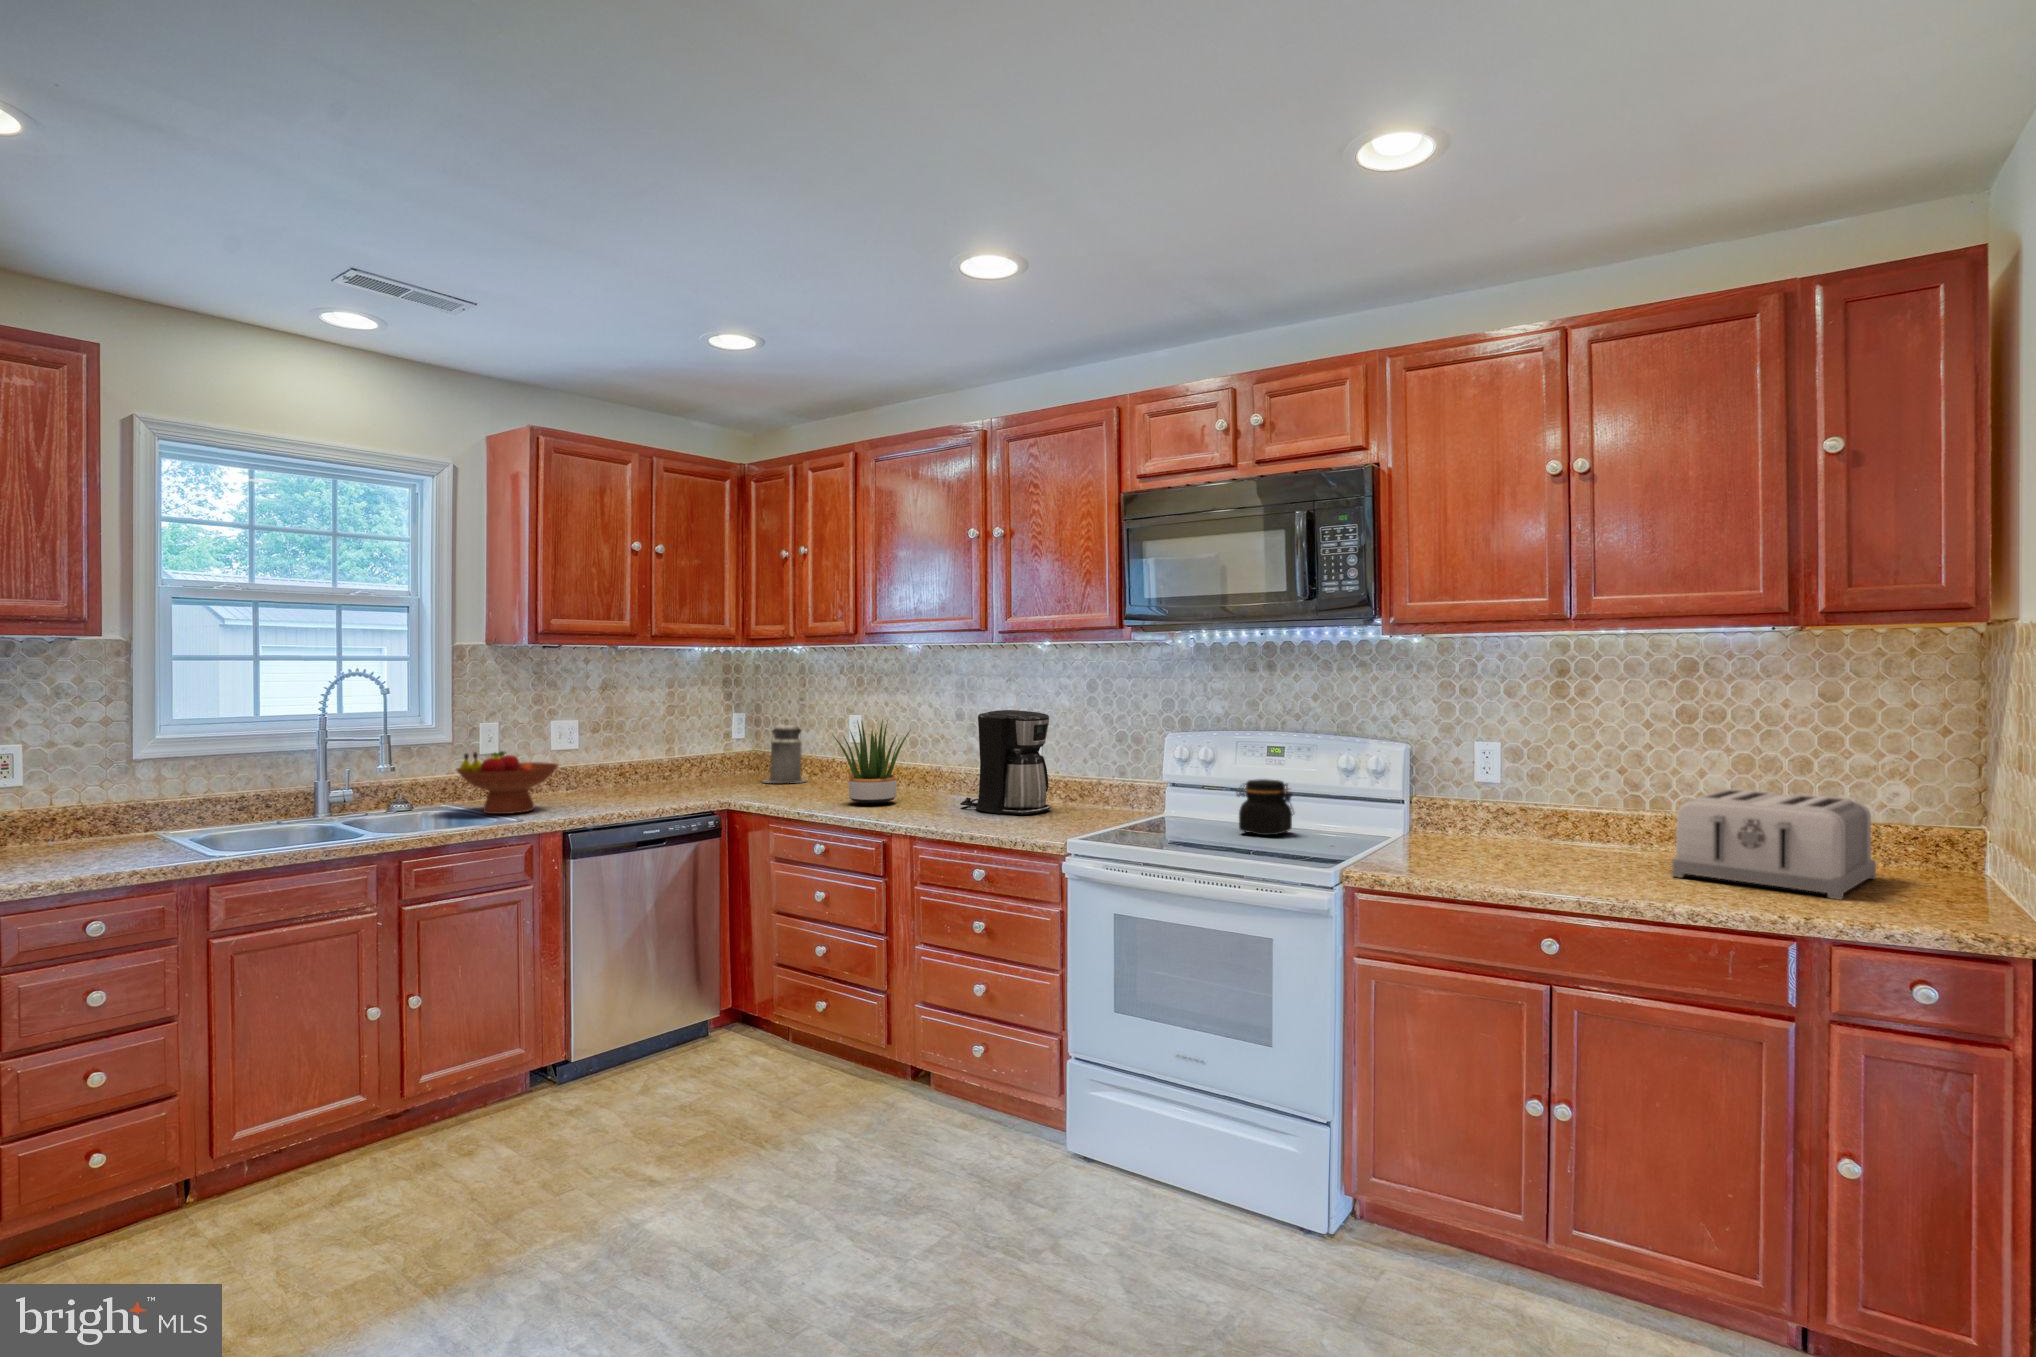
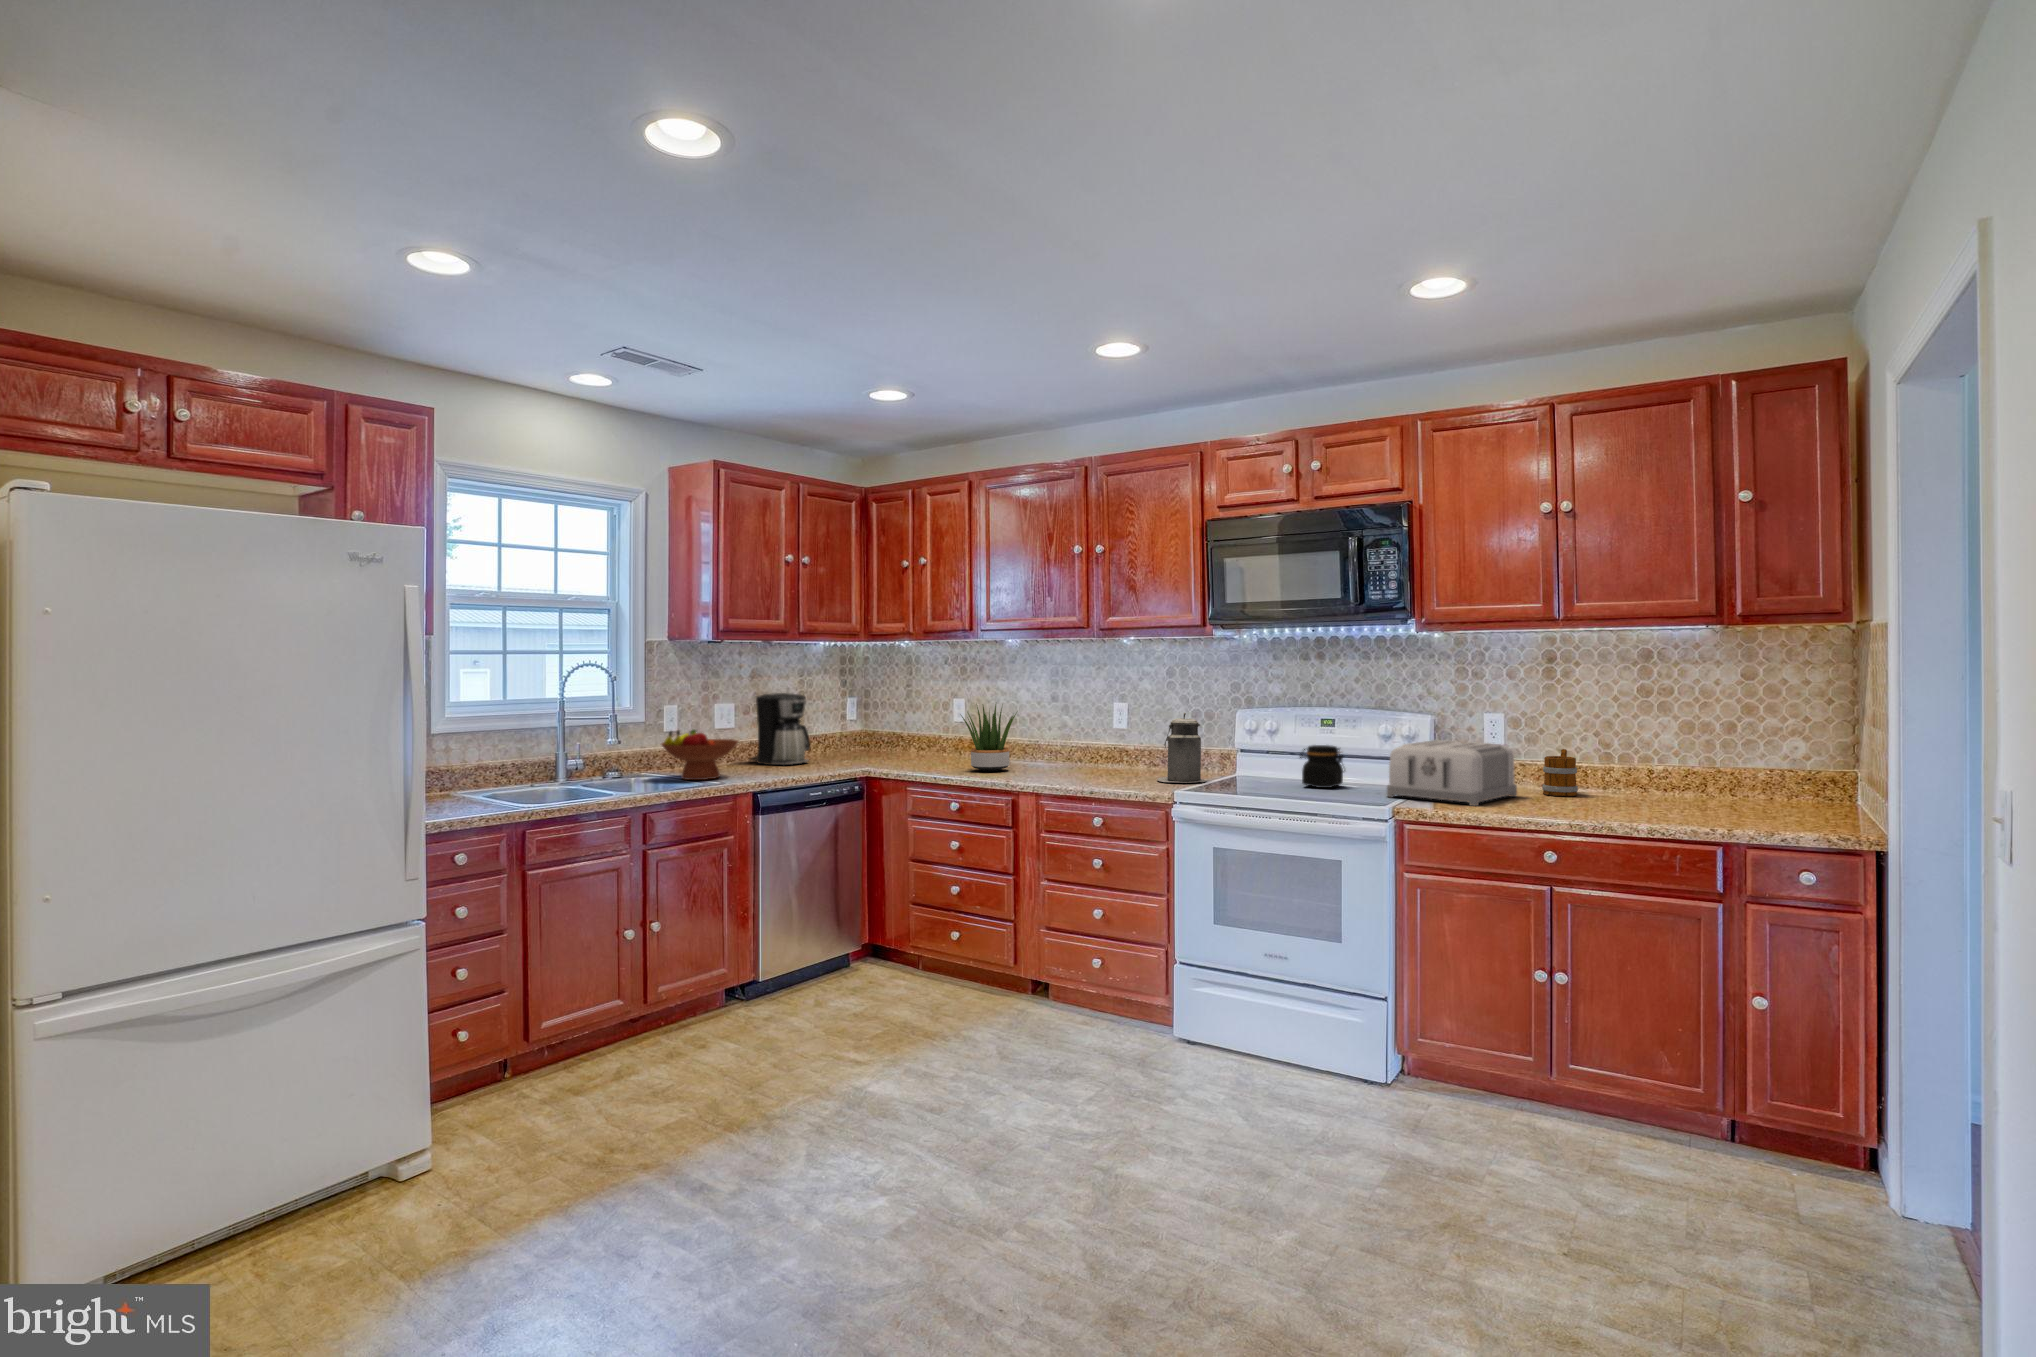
coffee maker: present [960,710,1051,815] -> present [750,693,810,765]
canister: present [764,720,806,783] -> present [1157,713,1206,783]
mug: none [1548,789,1595,854] -> present [1542,749,1578,796]
toaster: present [1672,789,1876,900] -> present [1387,740,1517,806]

